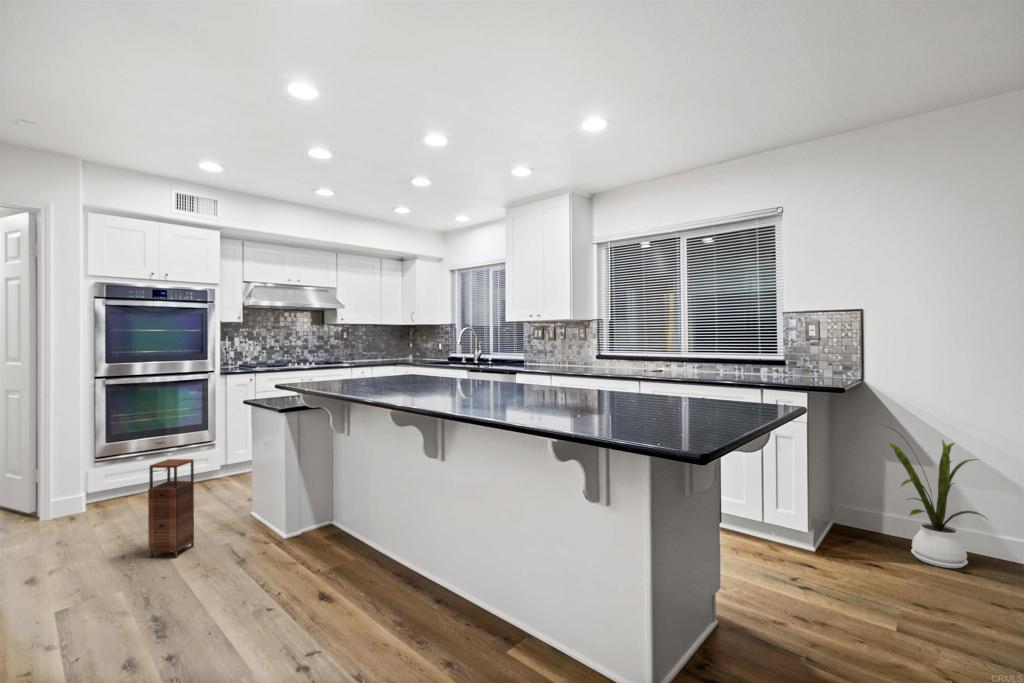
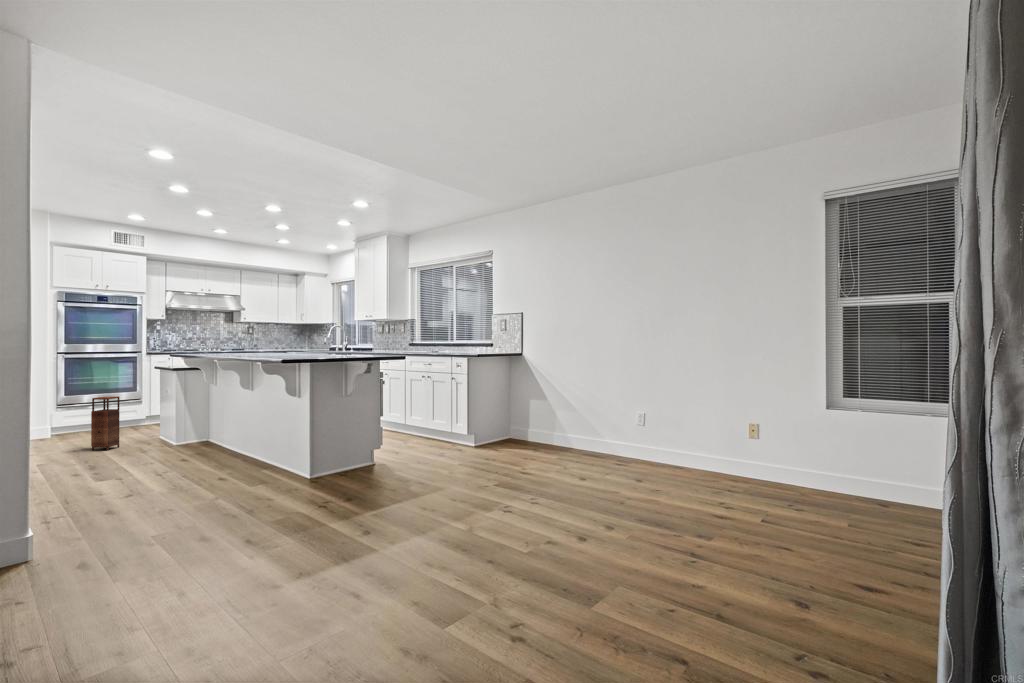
house plant: present [884,425,985,568] -> none [512,375,554,448]

